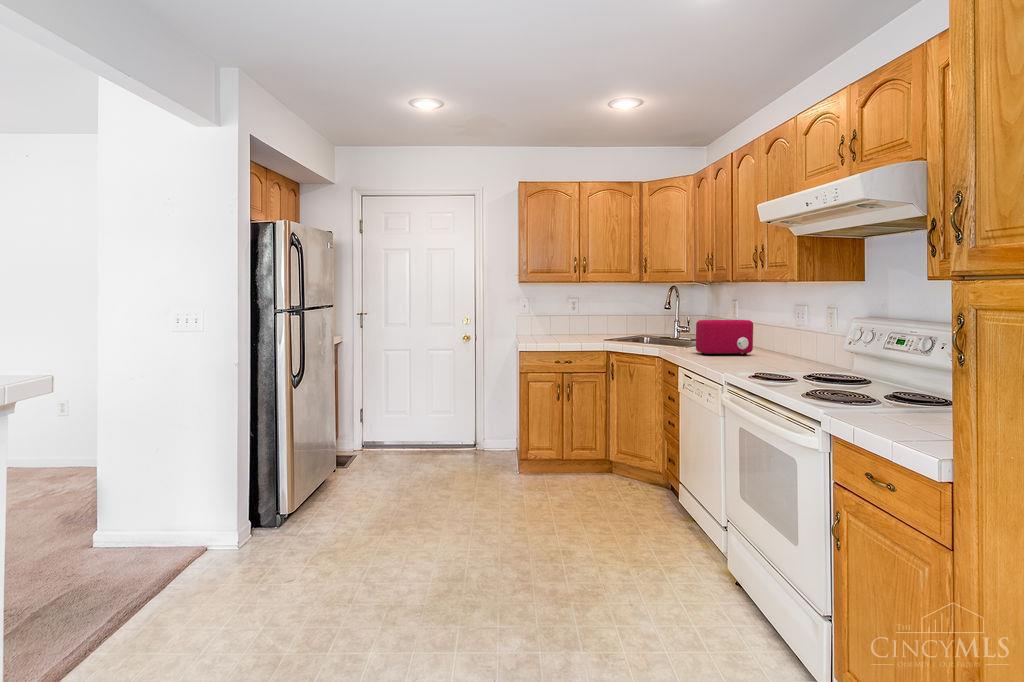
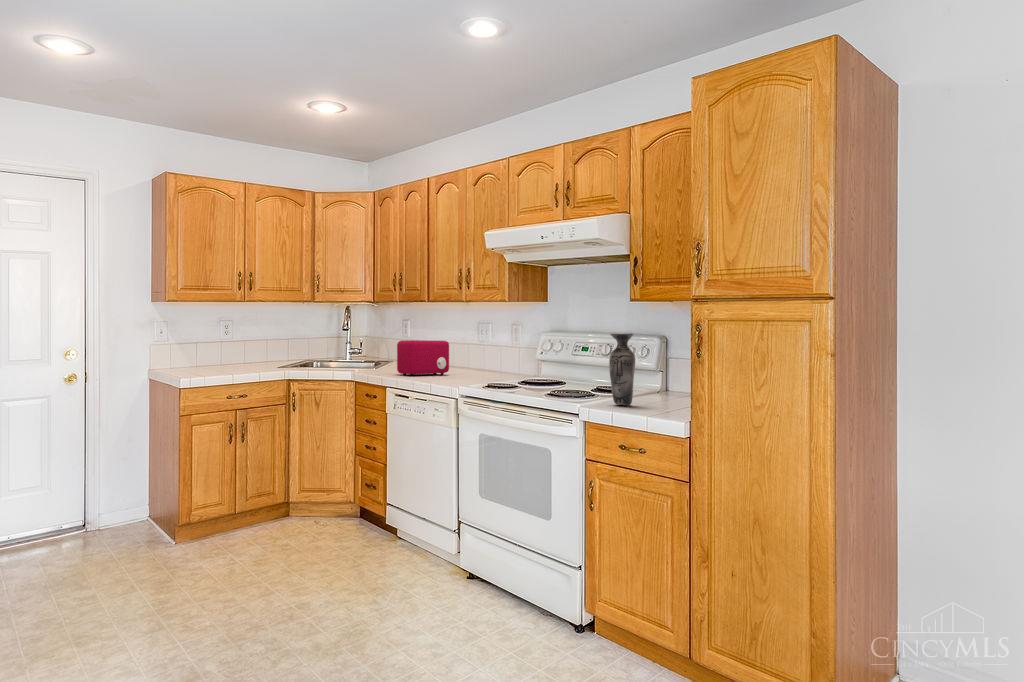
vase: none [875,325,916,421] -> present [609,333,635,405]

